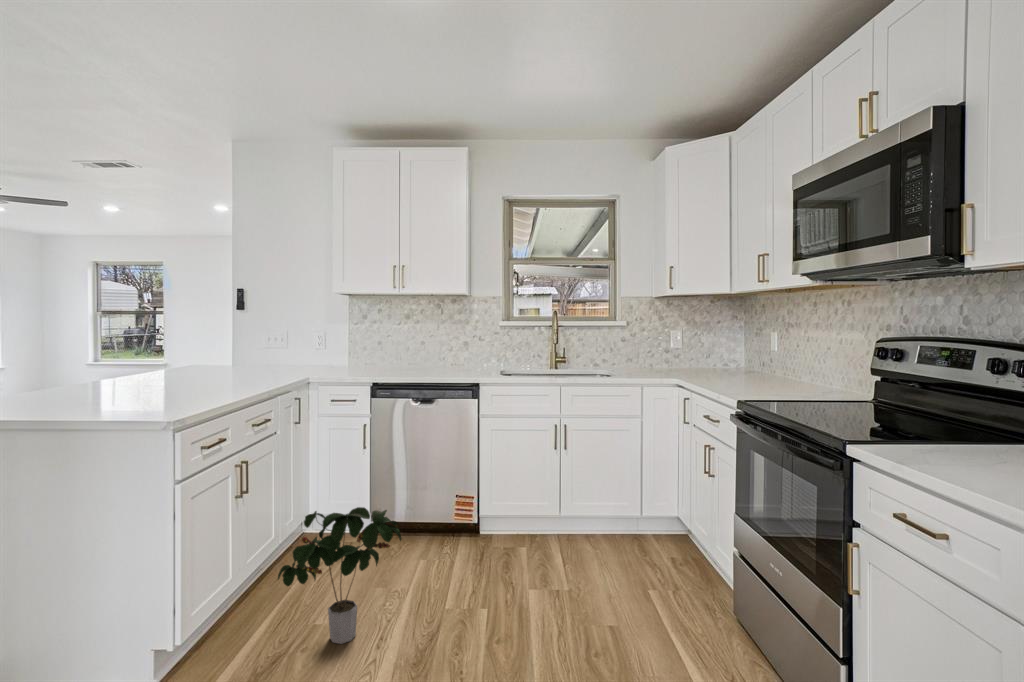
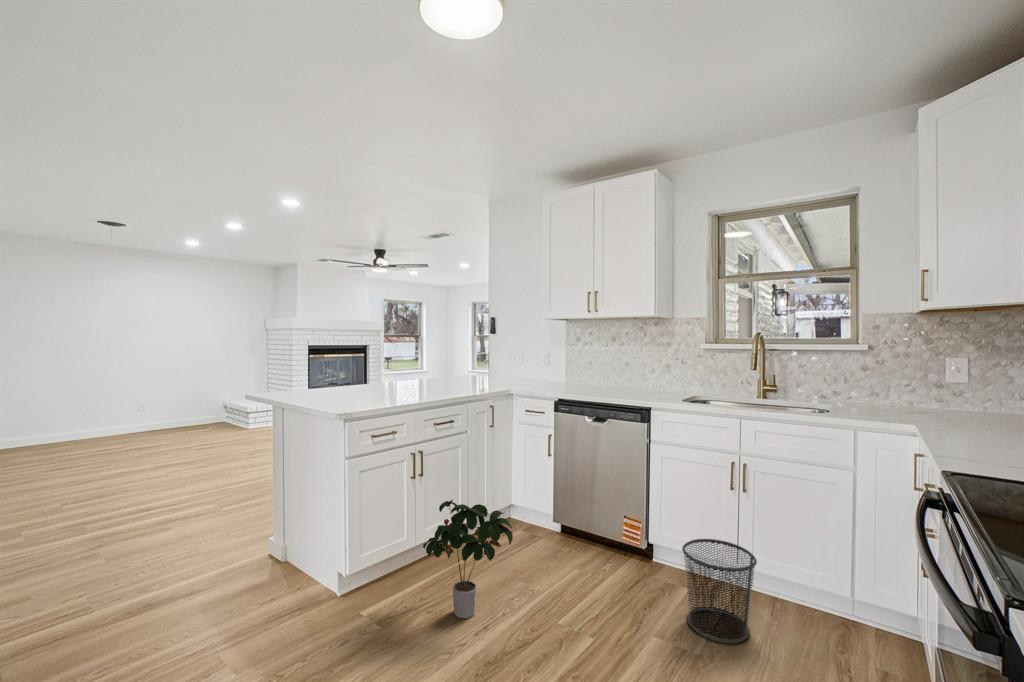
waste bin: none [536,493,596,576] -> present [682,539,757,643]

